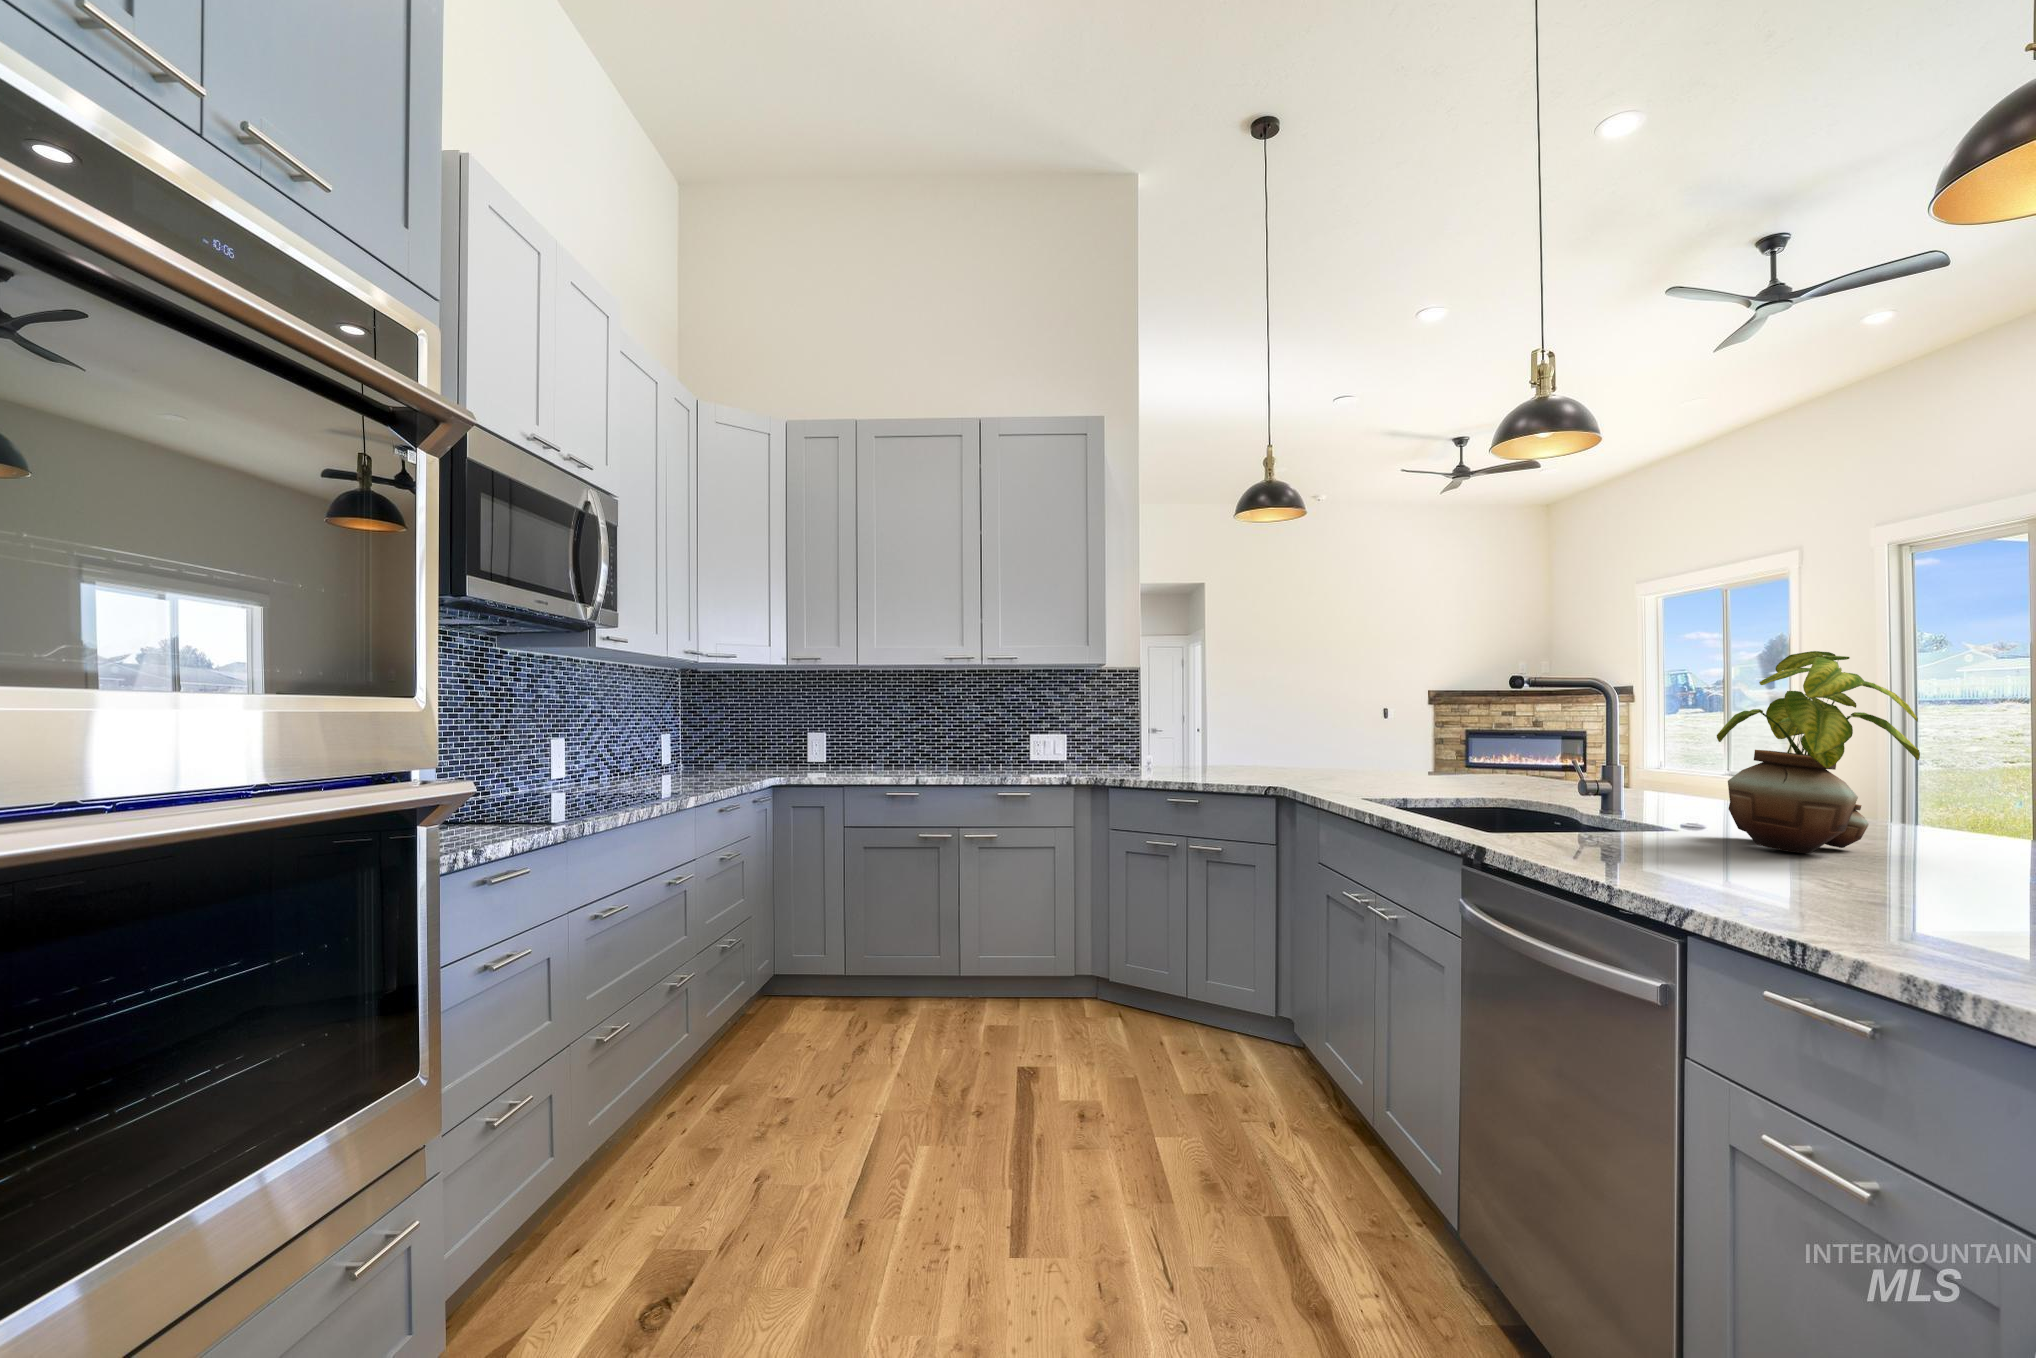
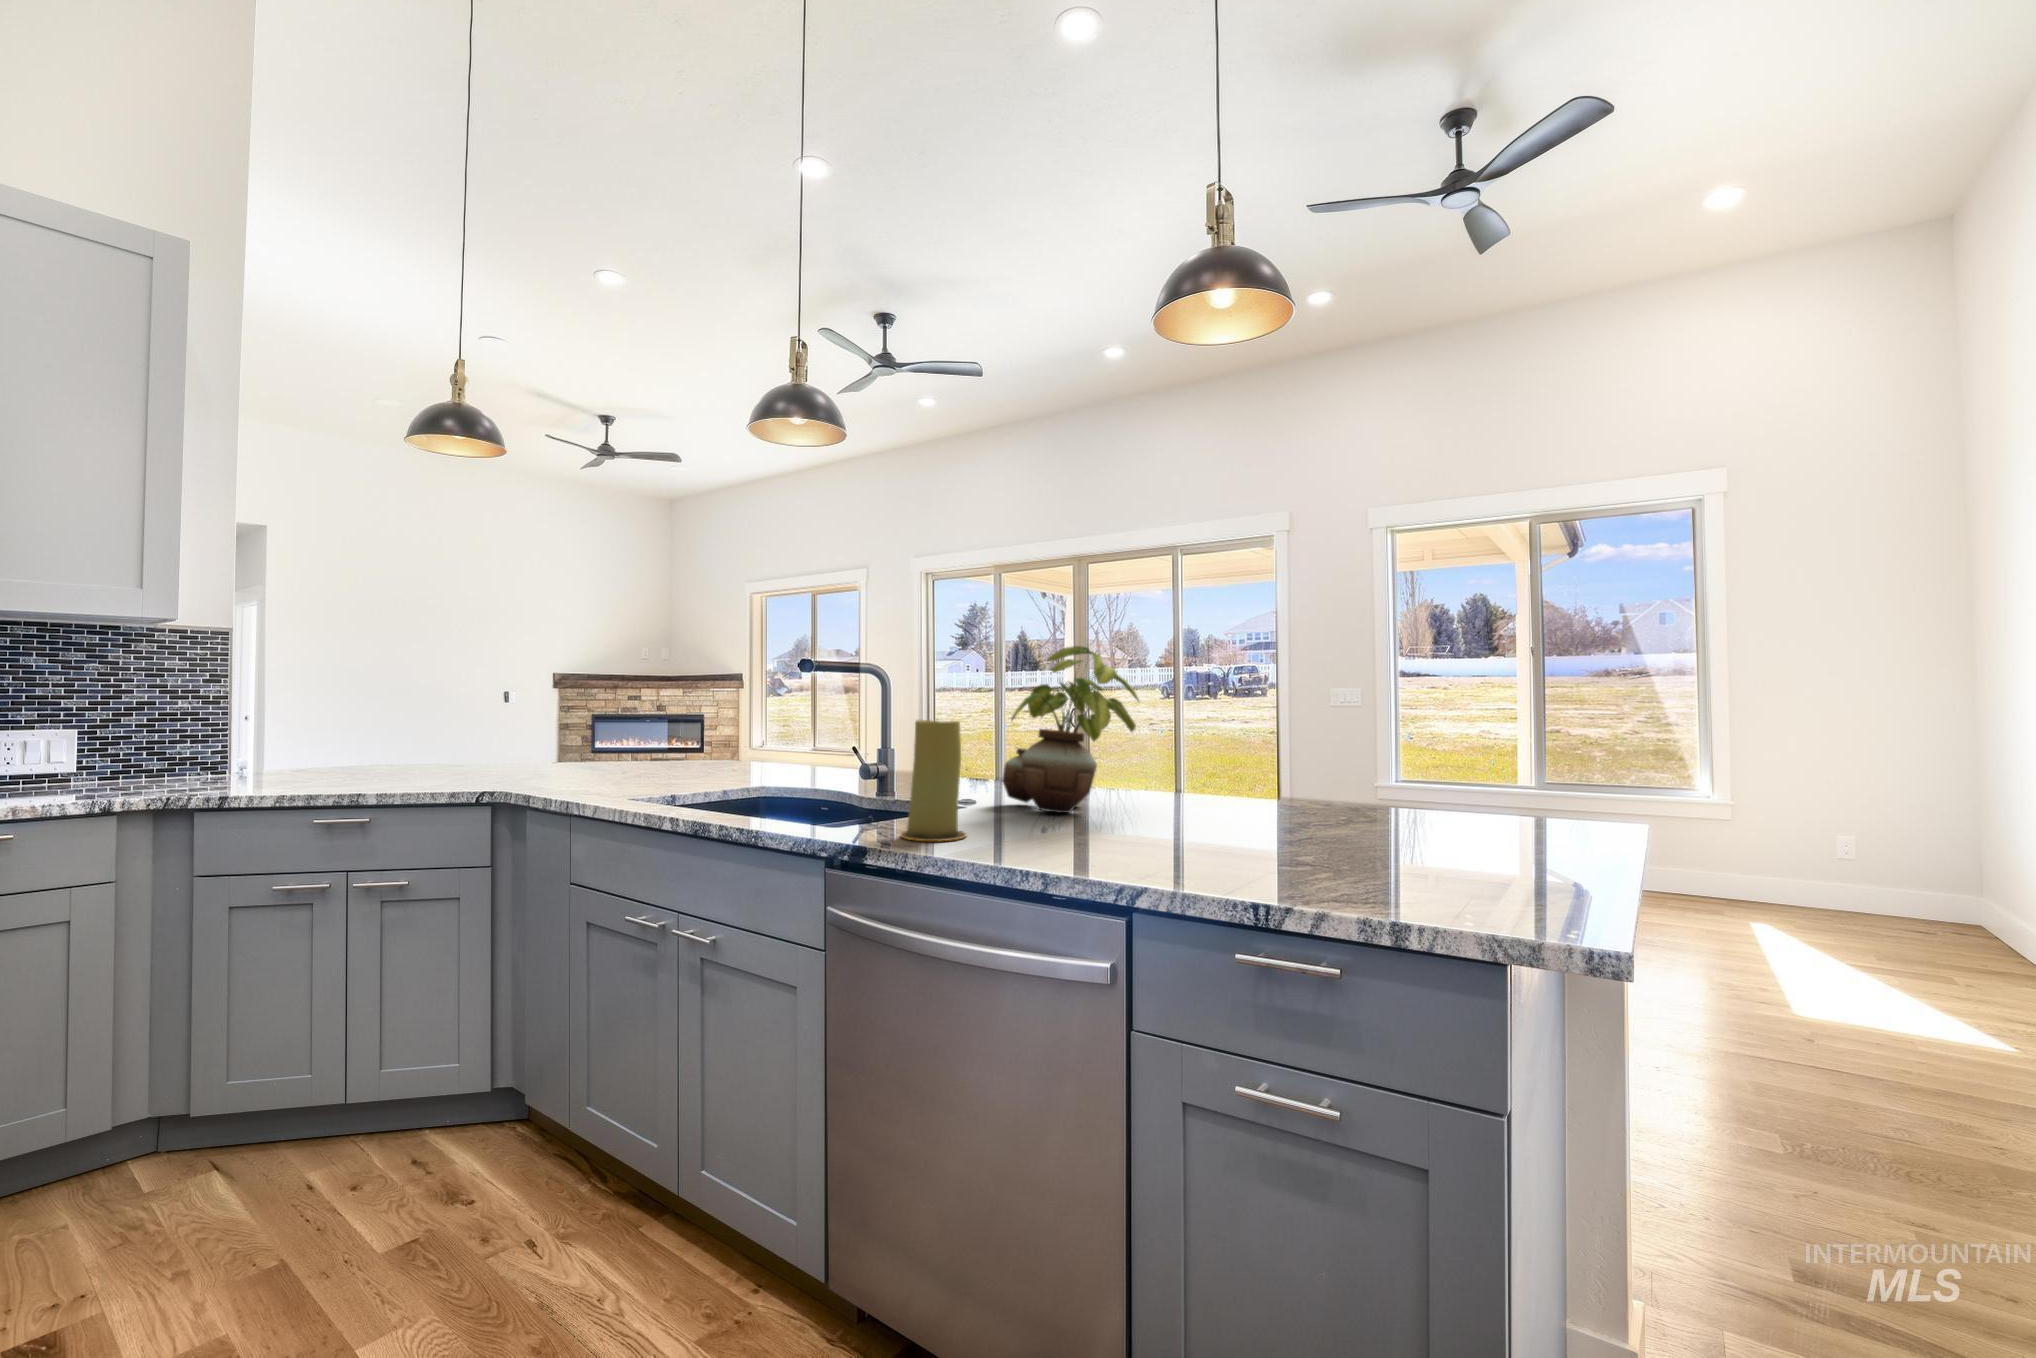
candle: none [1529,734,1605,853] -> present [901,720,967,841]

